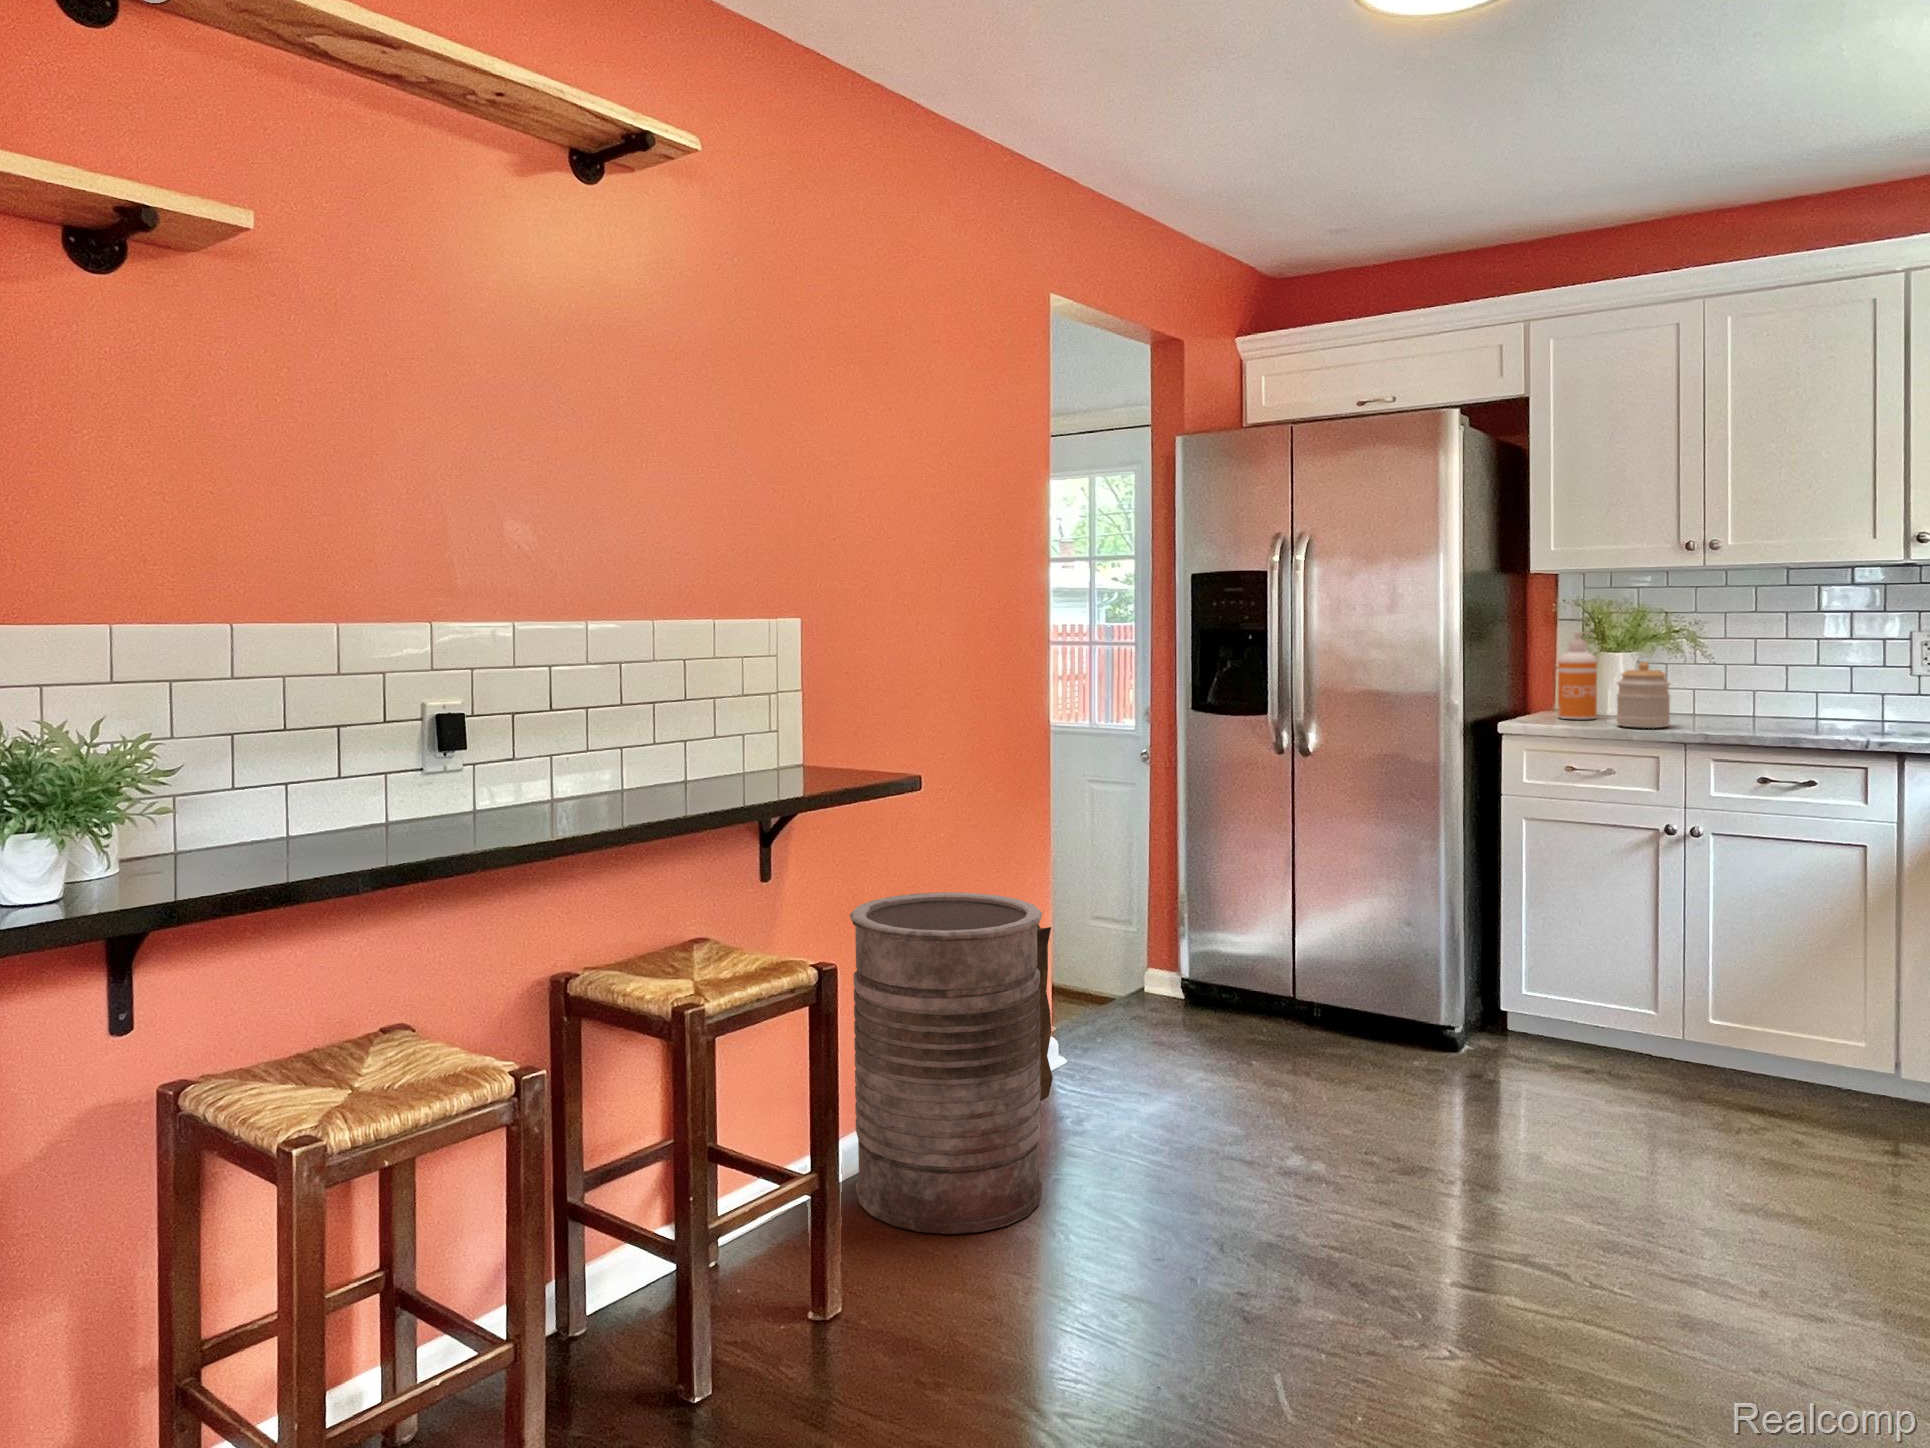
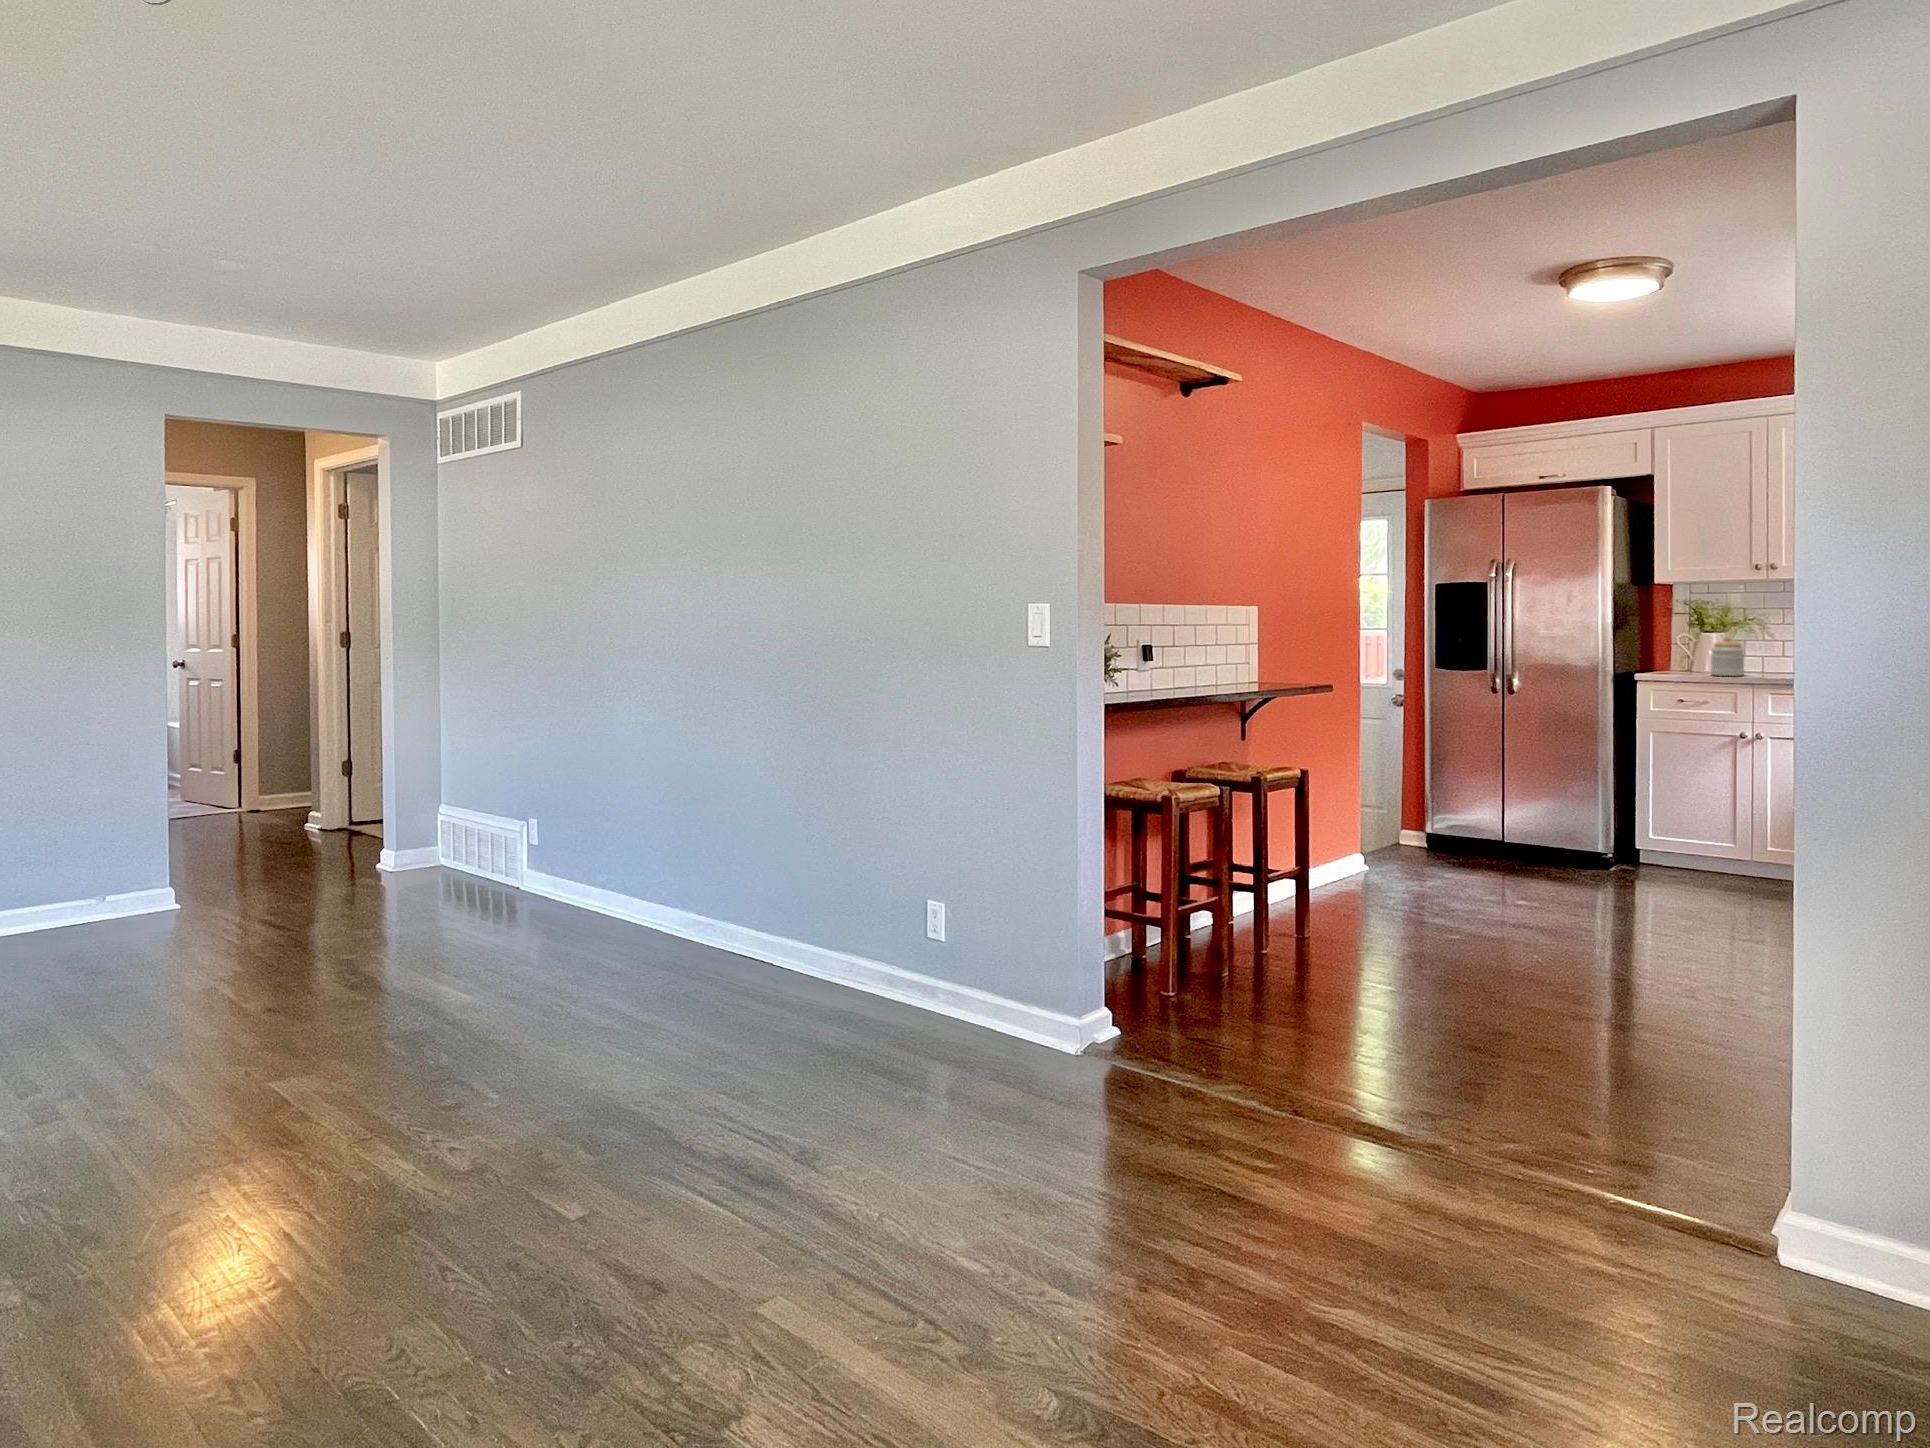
soap dispenser: present [1558,632,1597,719] -> none [1673,619,1699,673]
trash can: present [850,892,1053,1234] -> none [1280,757,1385,921]

